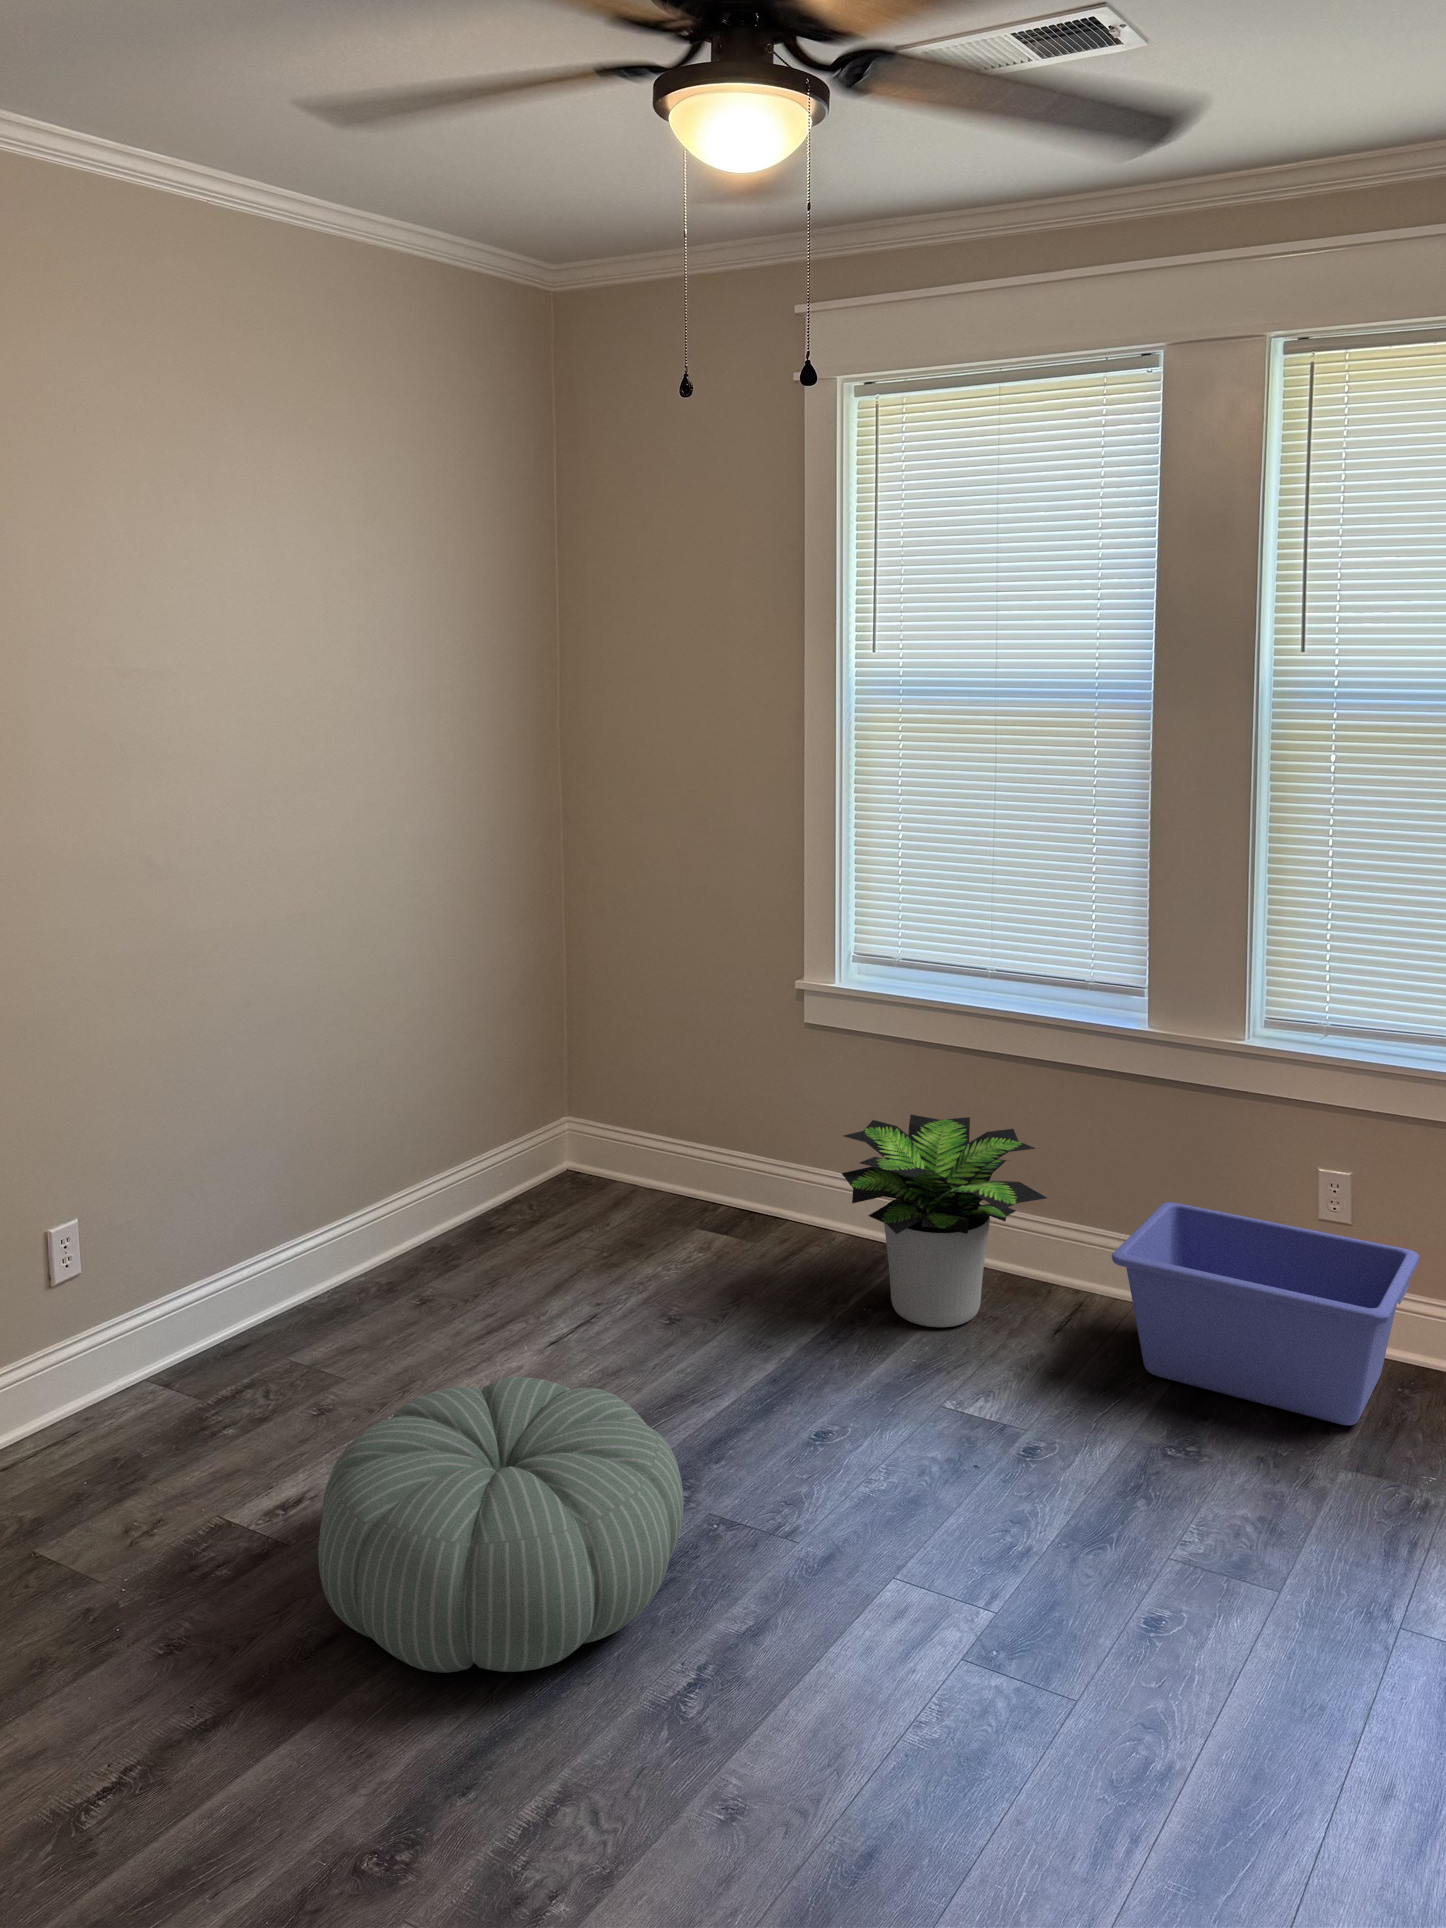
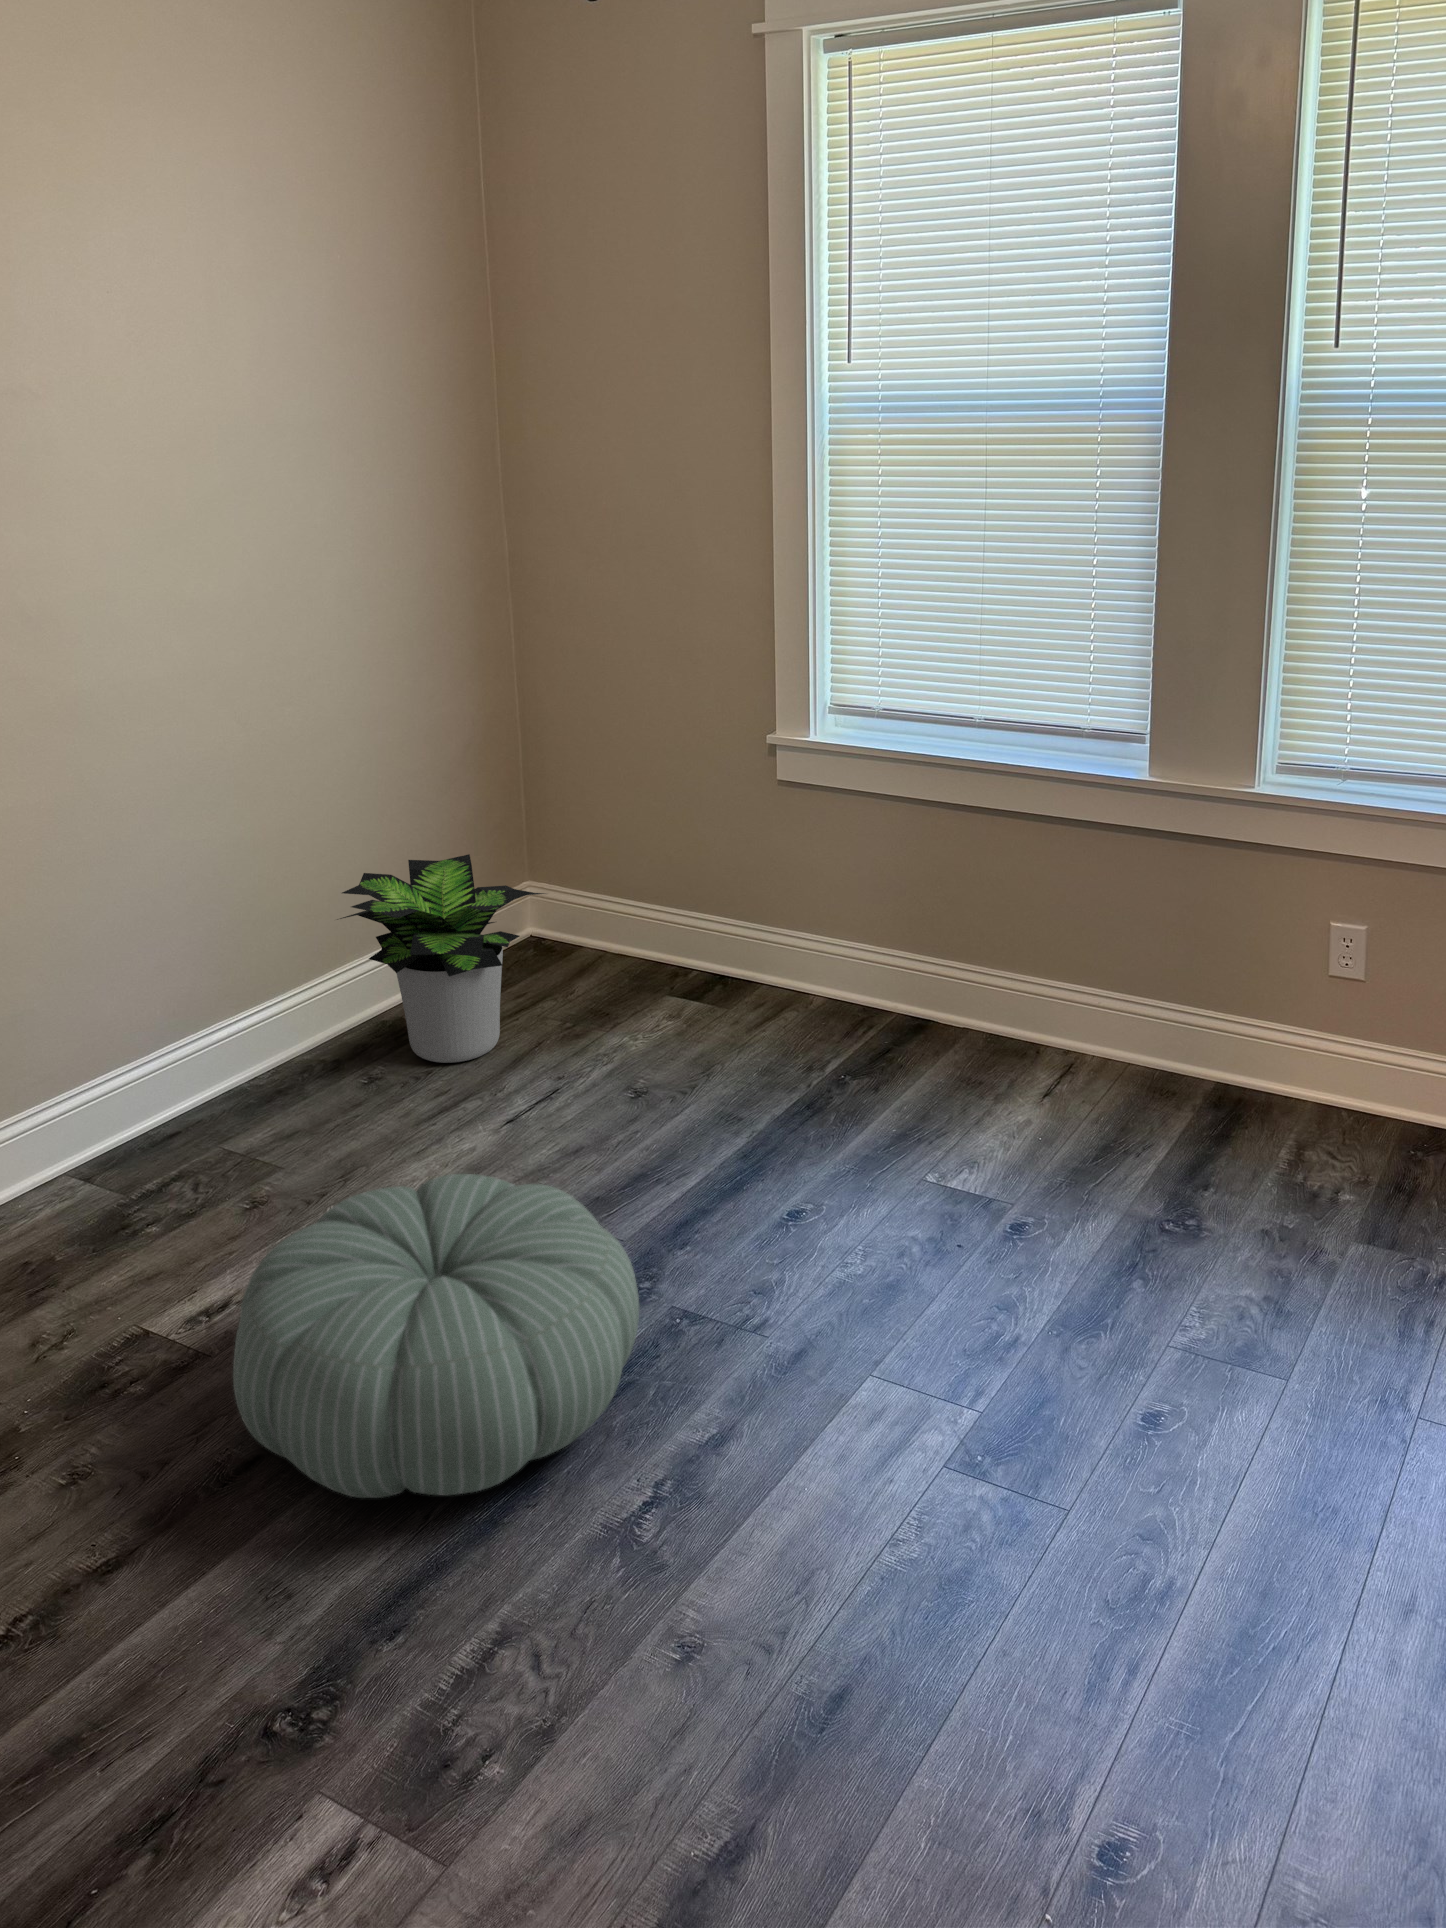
potted plant: present [842,1115,1047,1327] -> present [337,854,545,1063]
storage bin: present [1112,1202,1419,1425] -> none [1107,963,1438,1194]

